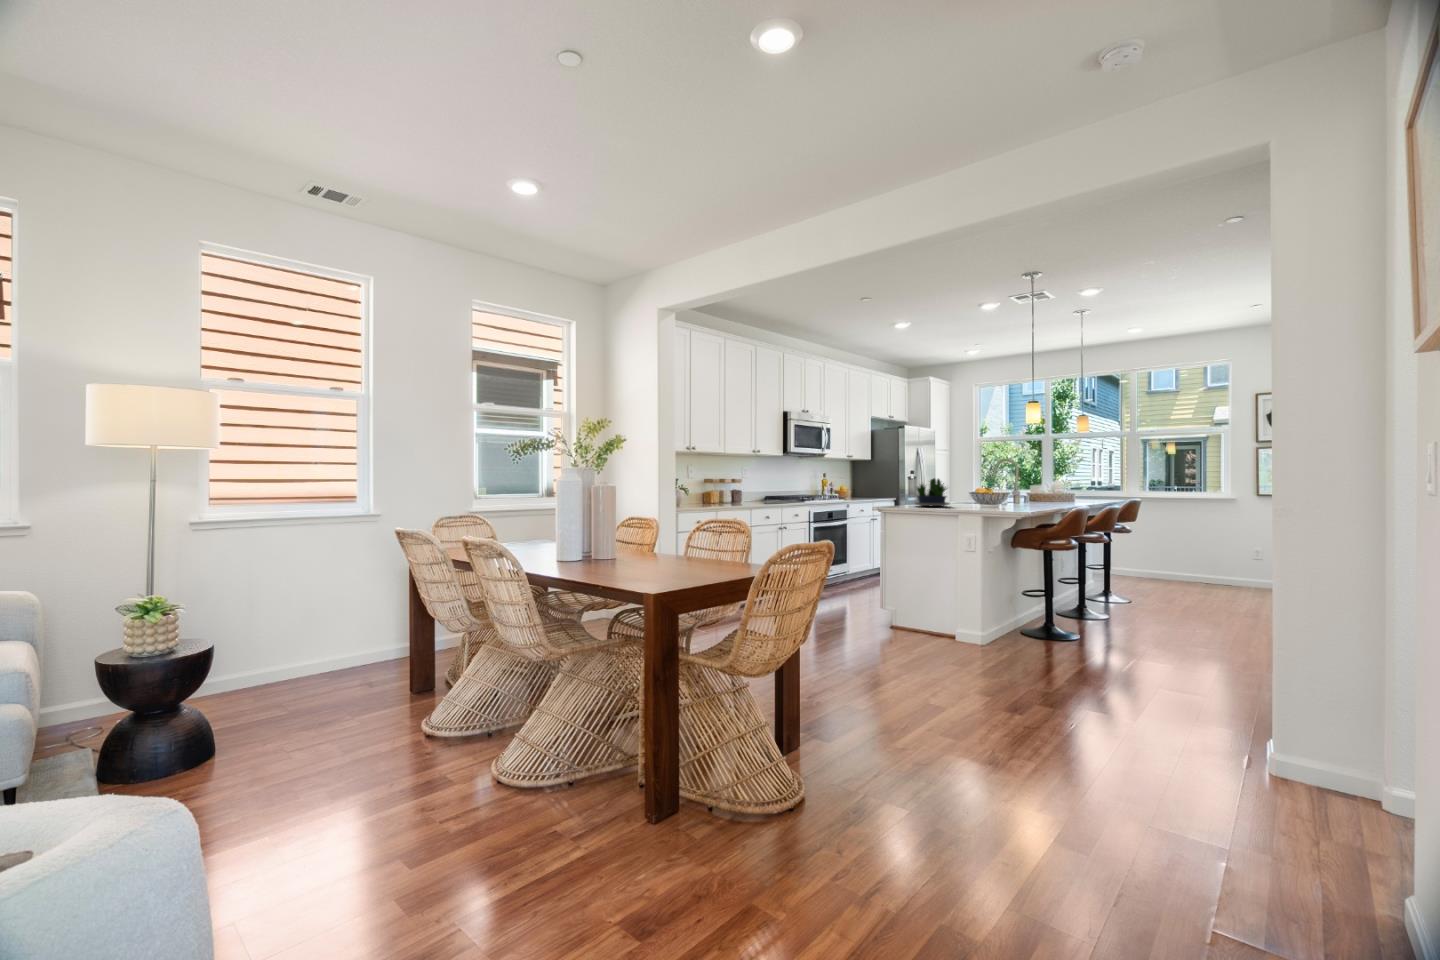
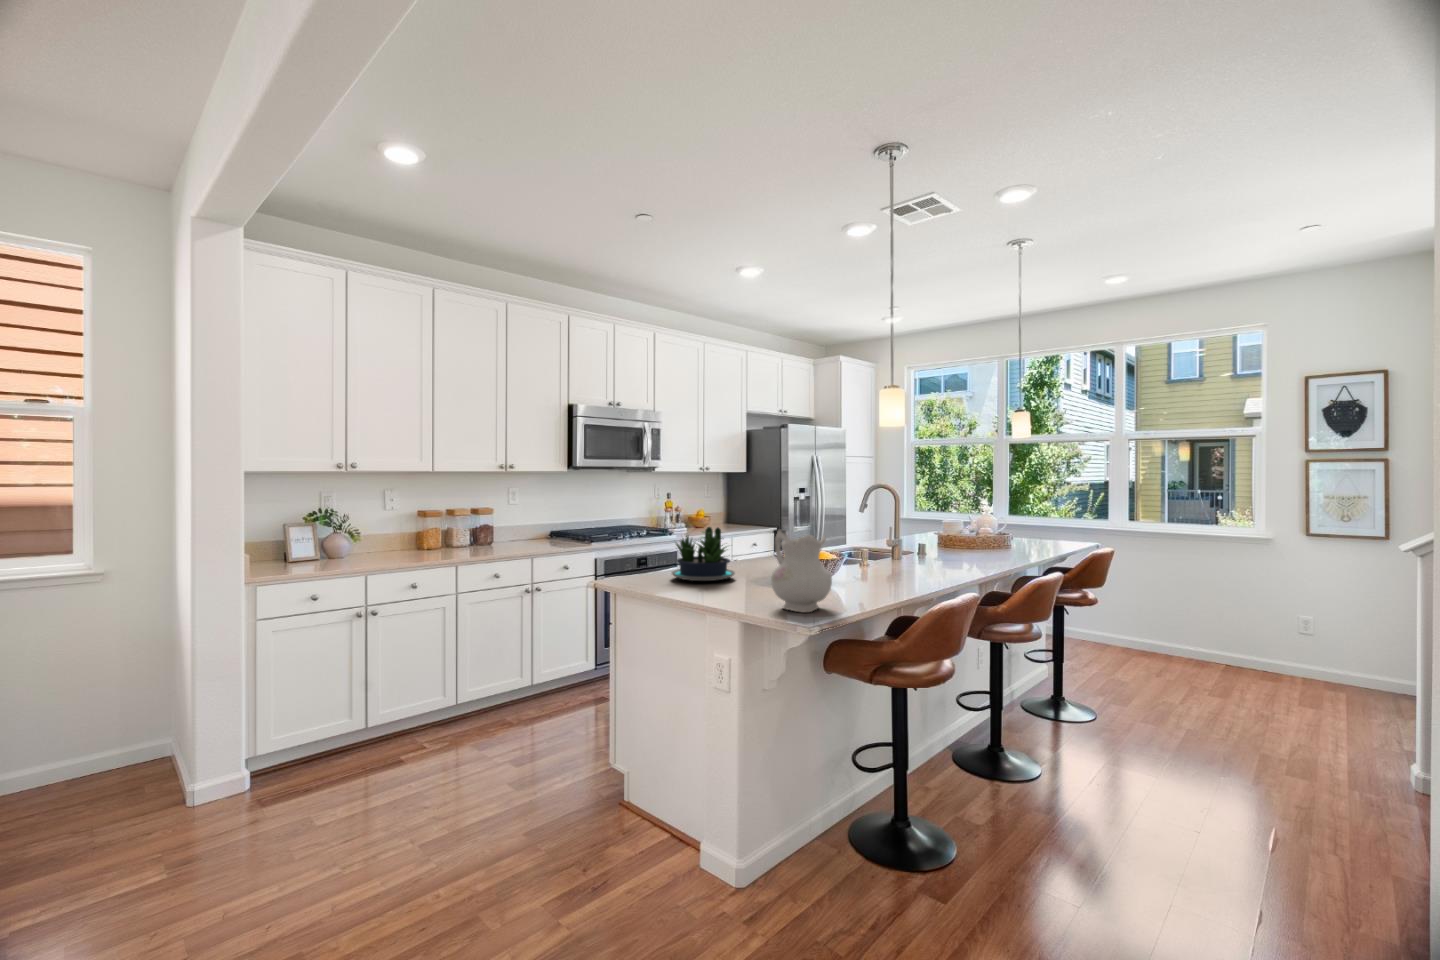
ceramic pitcher: none [994,472,1028,511] -> present [771,529,832,612]

